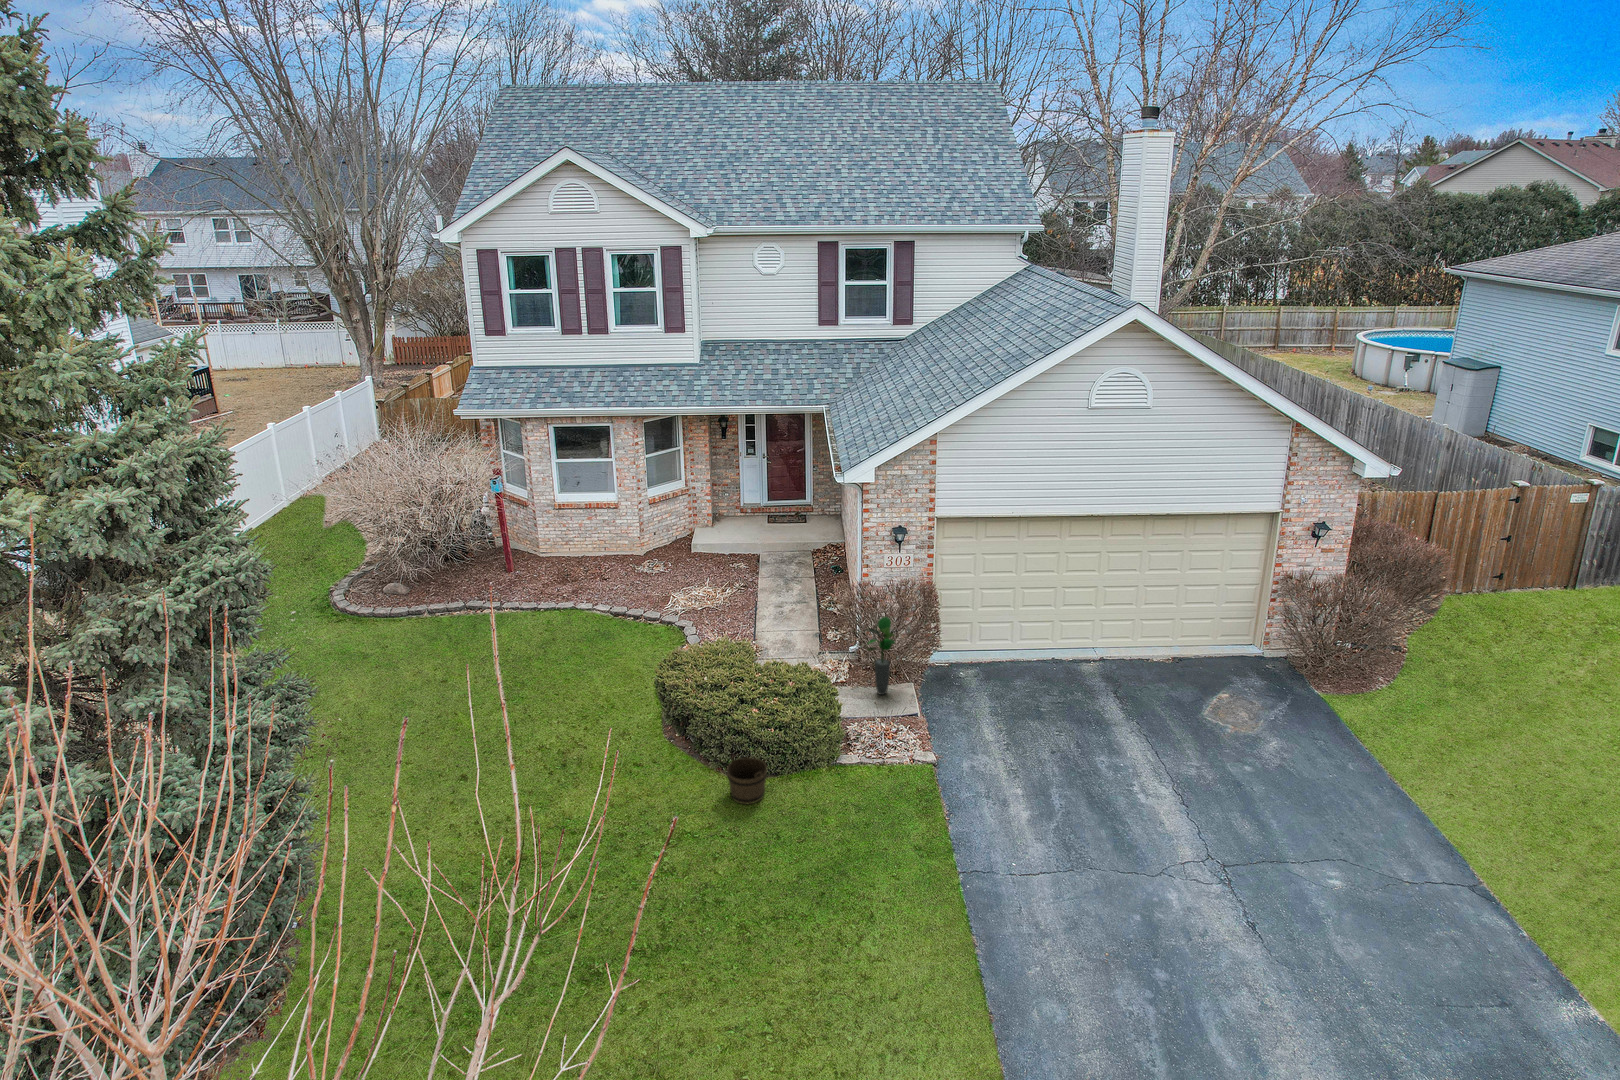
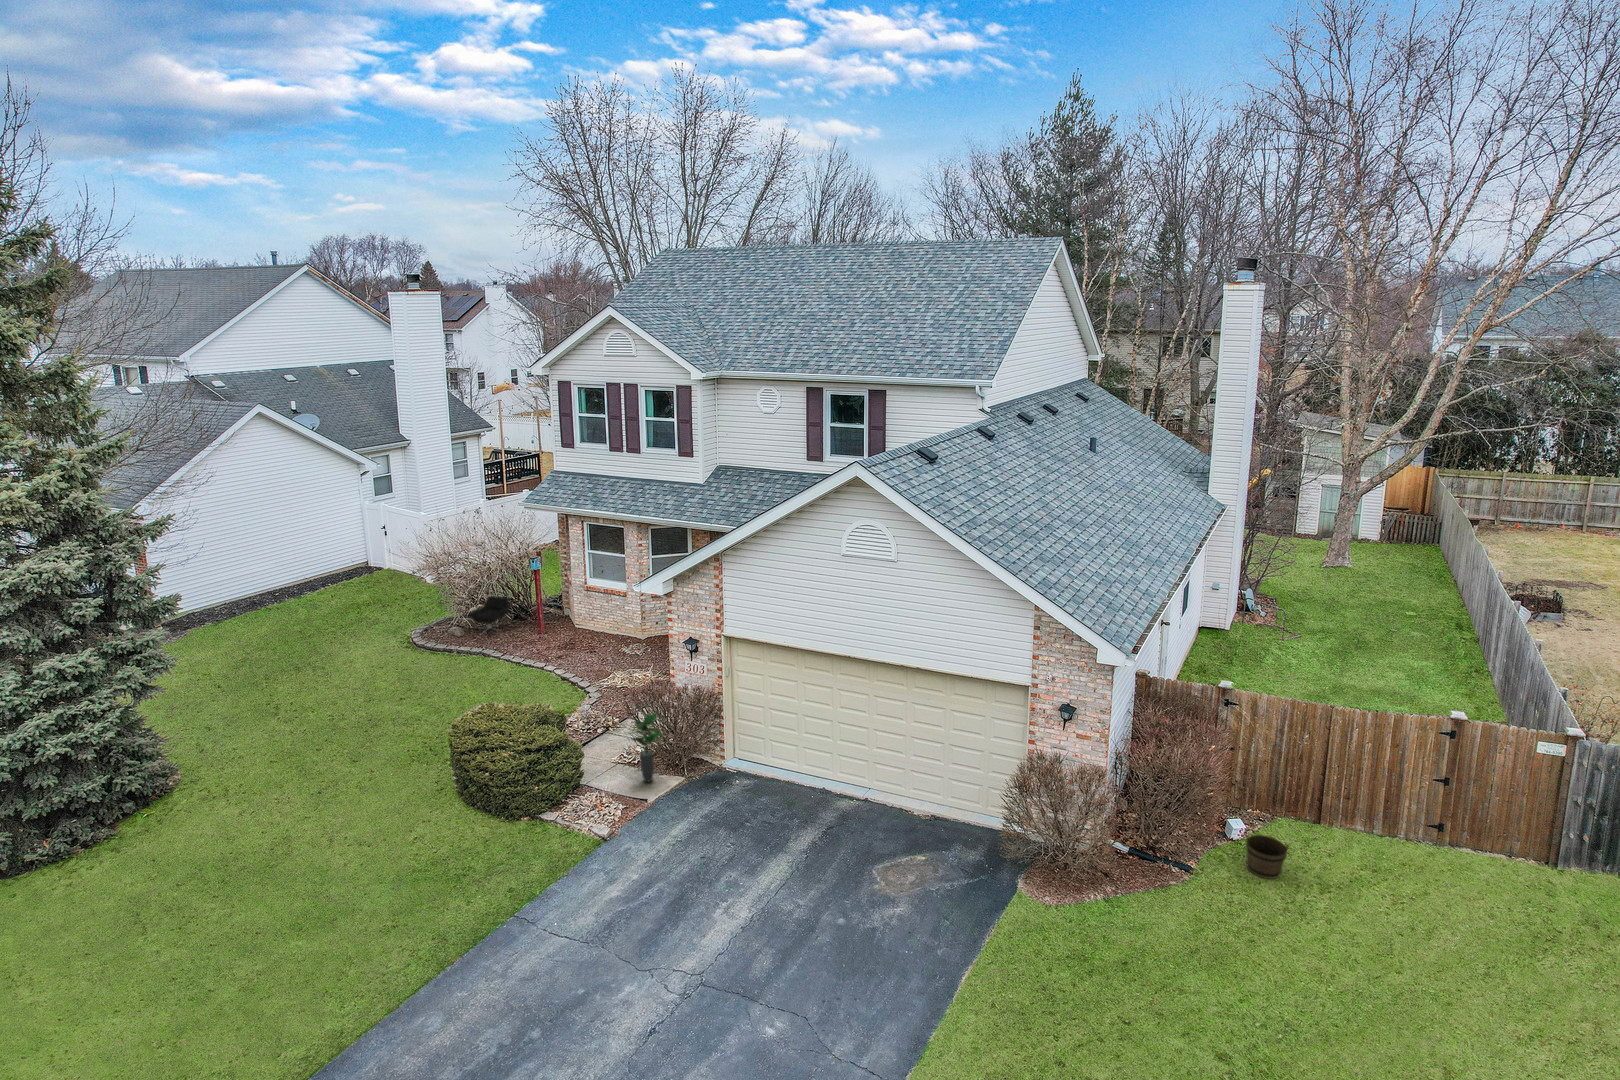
lounge chair: none [415,539,464,591] -> present [469,596,509,631]
bucket: present [727,755,767,804] -> present [1246,835,1289,879]

